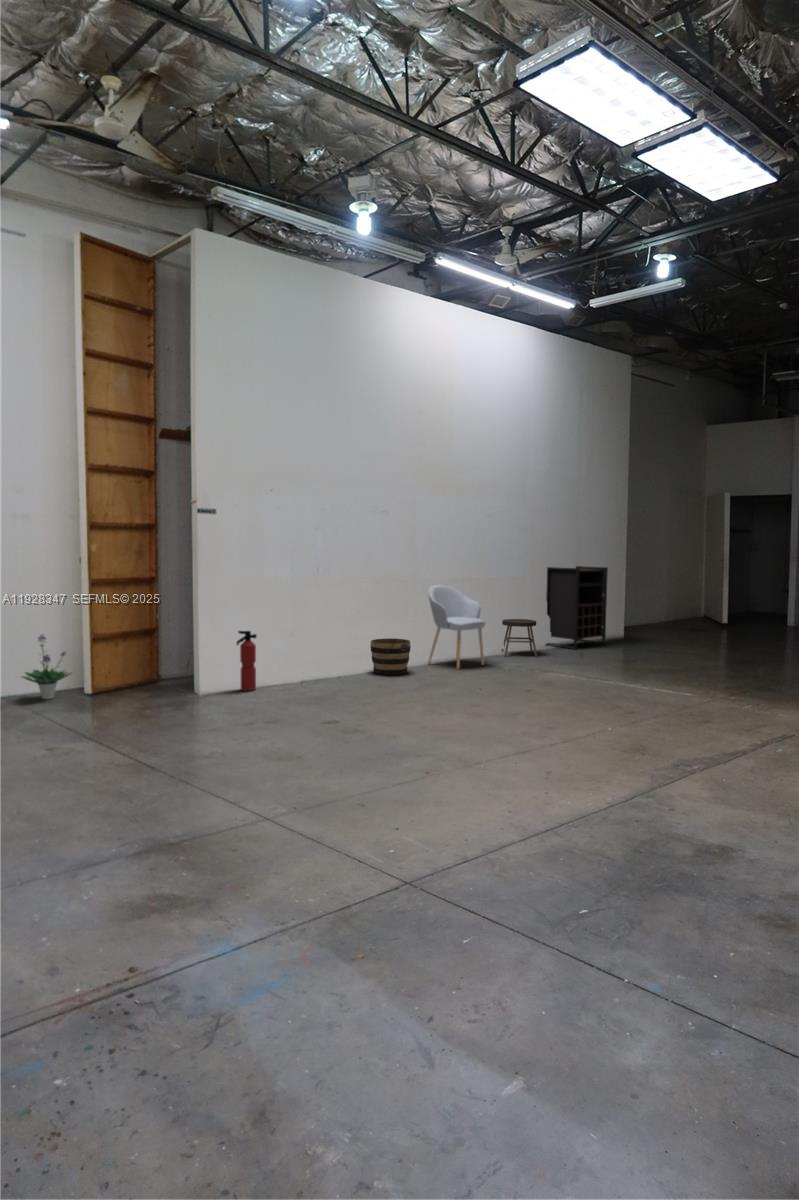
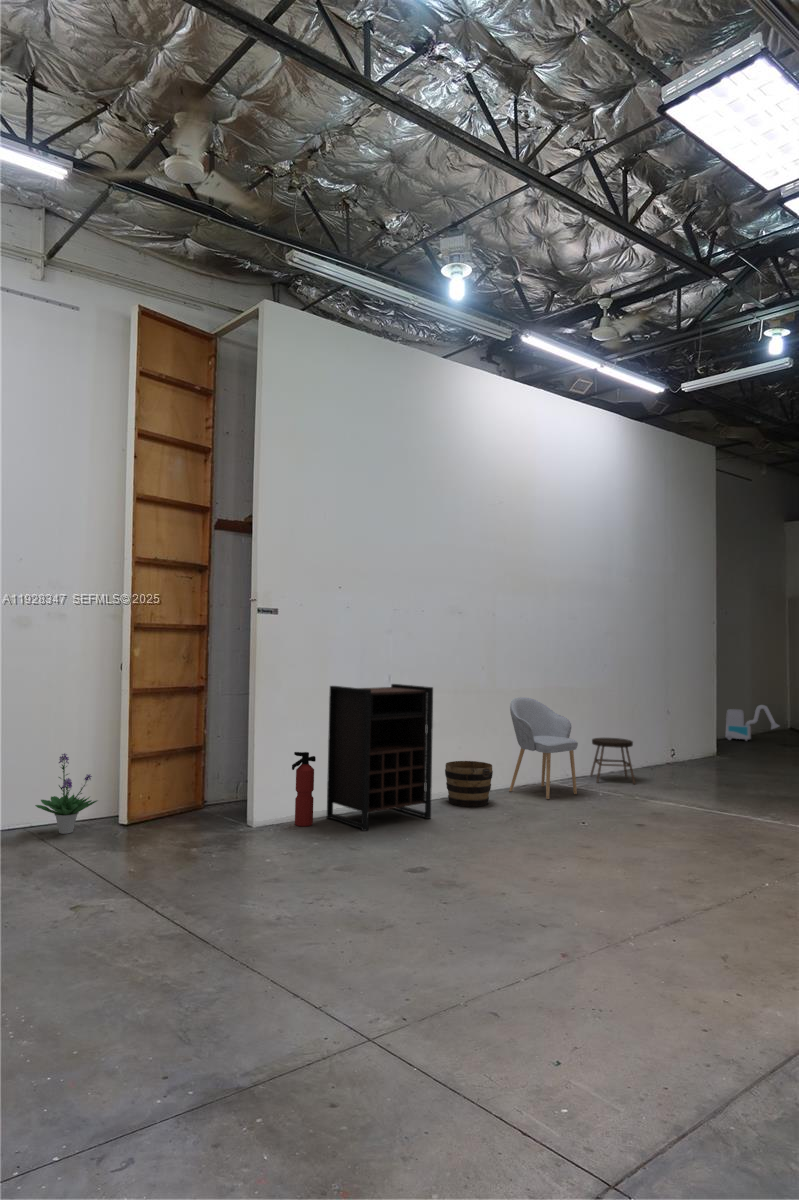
shelving unit: present [545,566,608,650] -> present [327,684,433,831]
vacuum cleaner: none [633,591,680,623] -> present [726,705,779,741]

